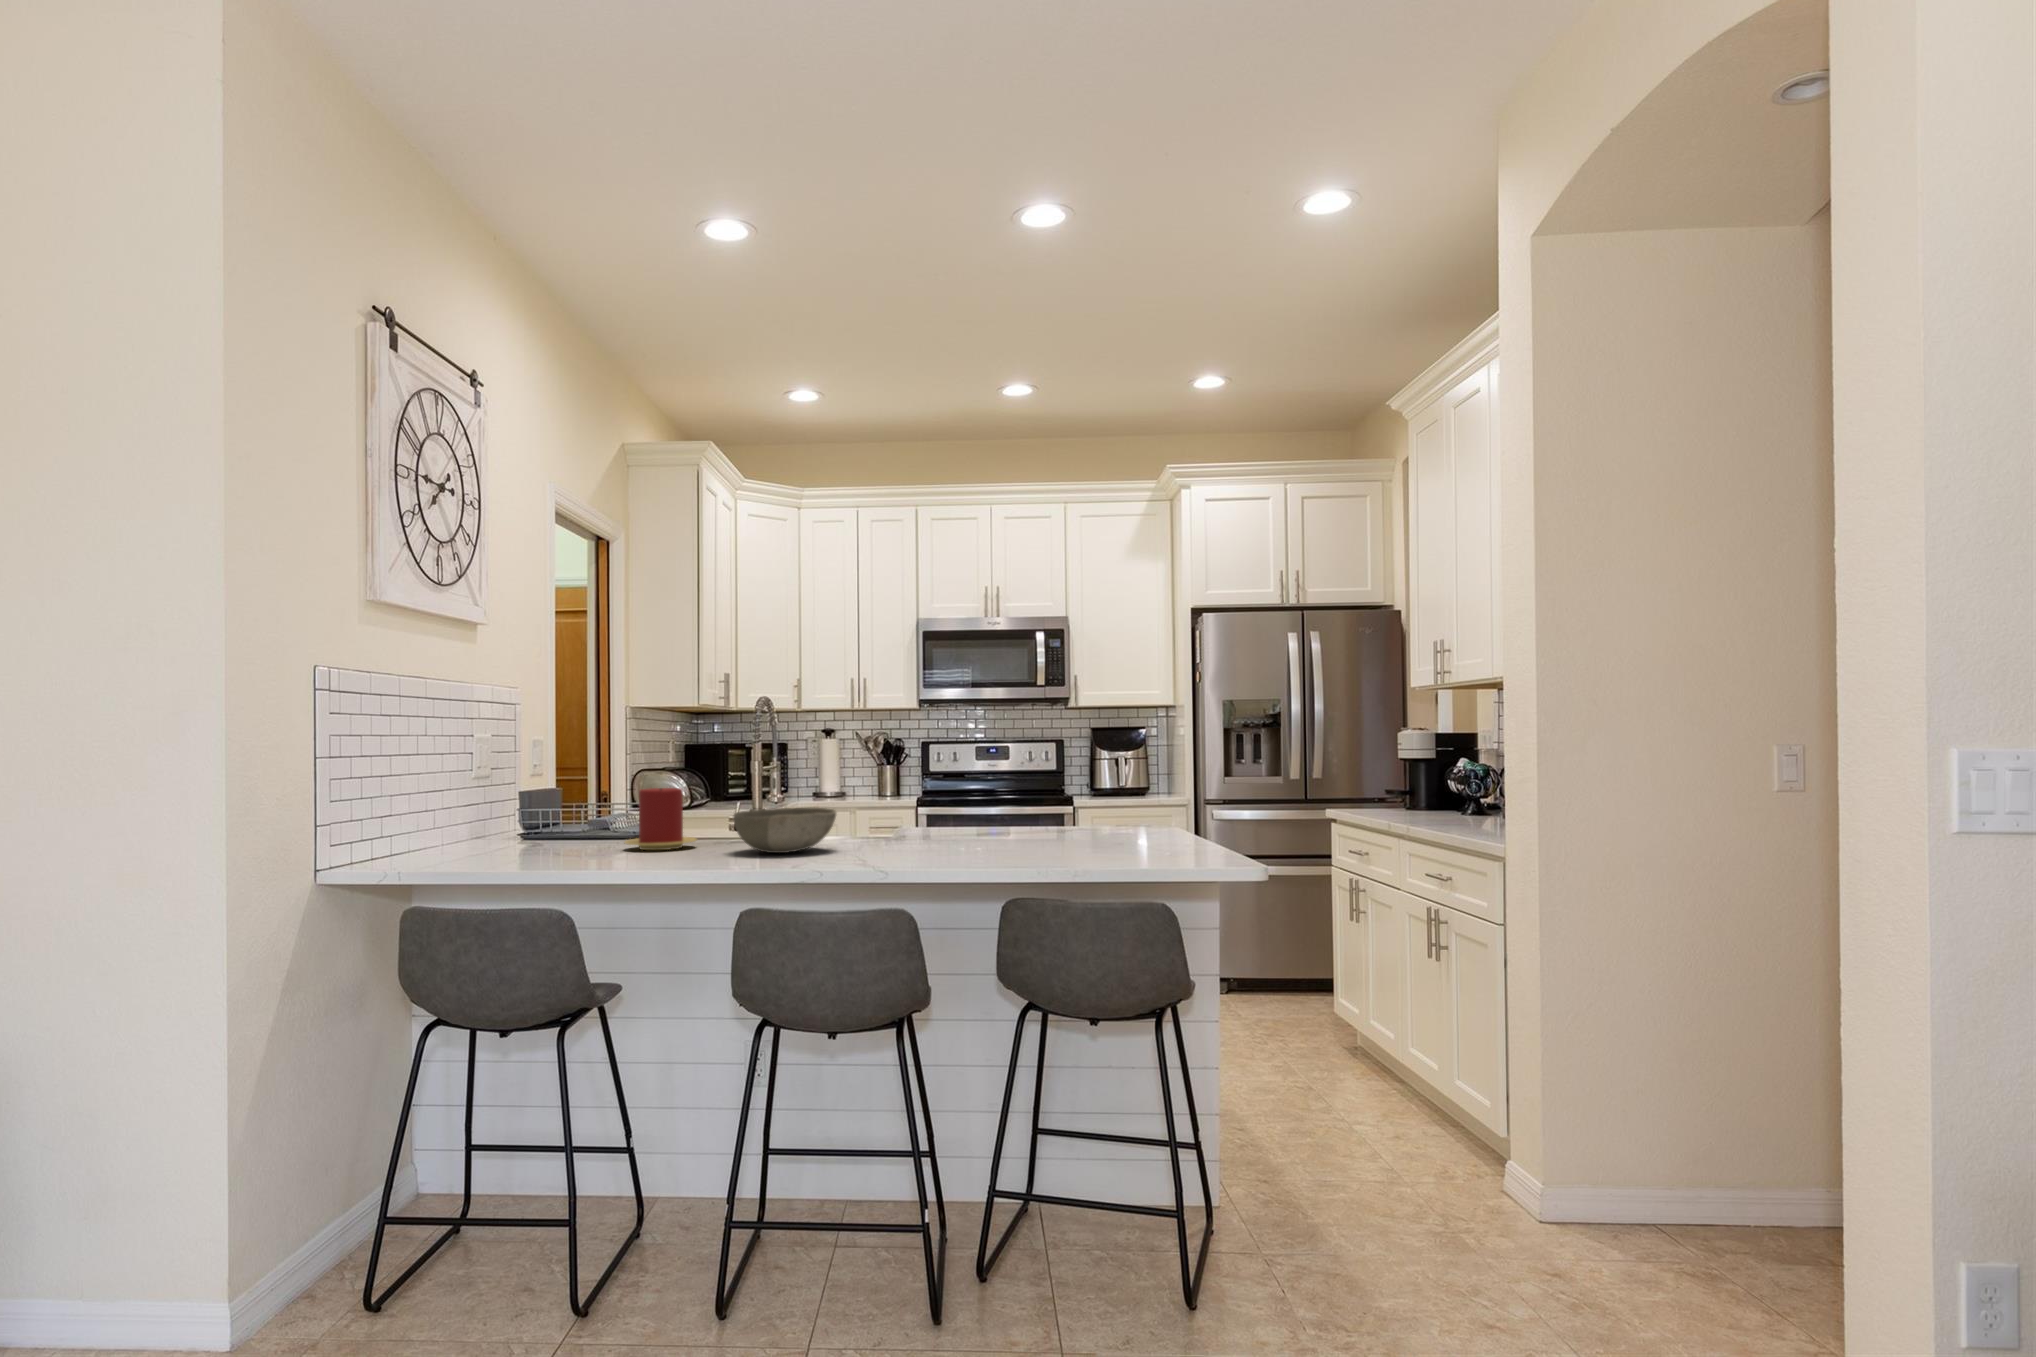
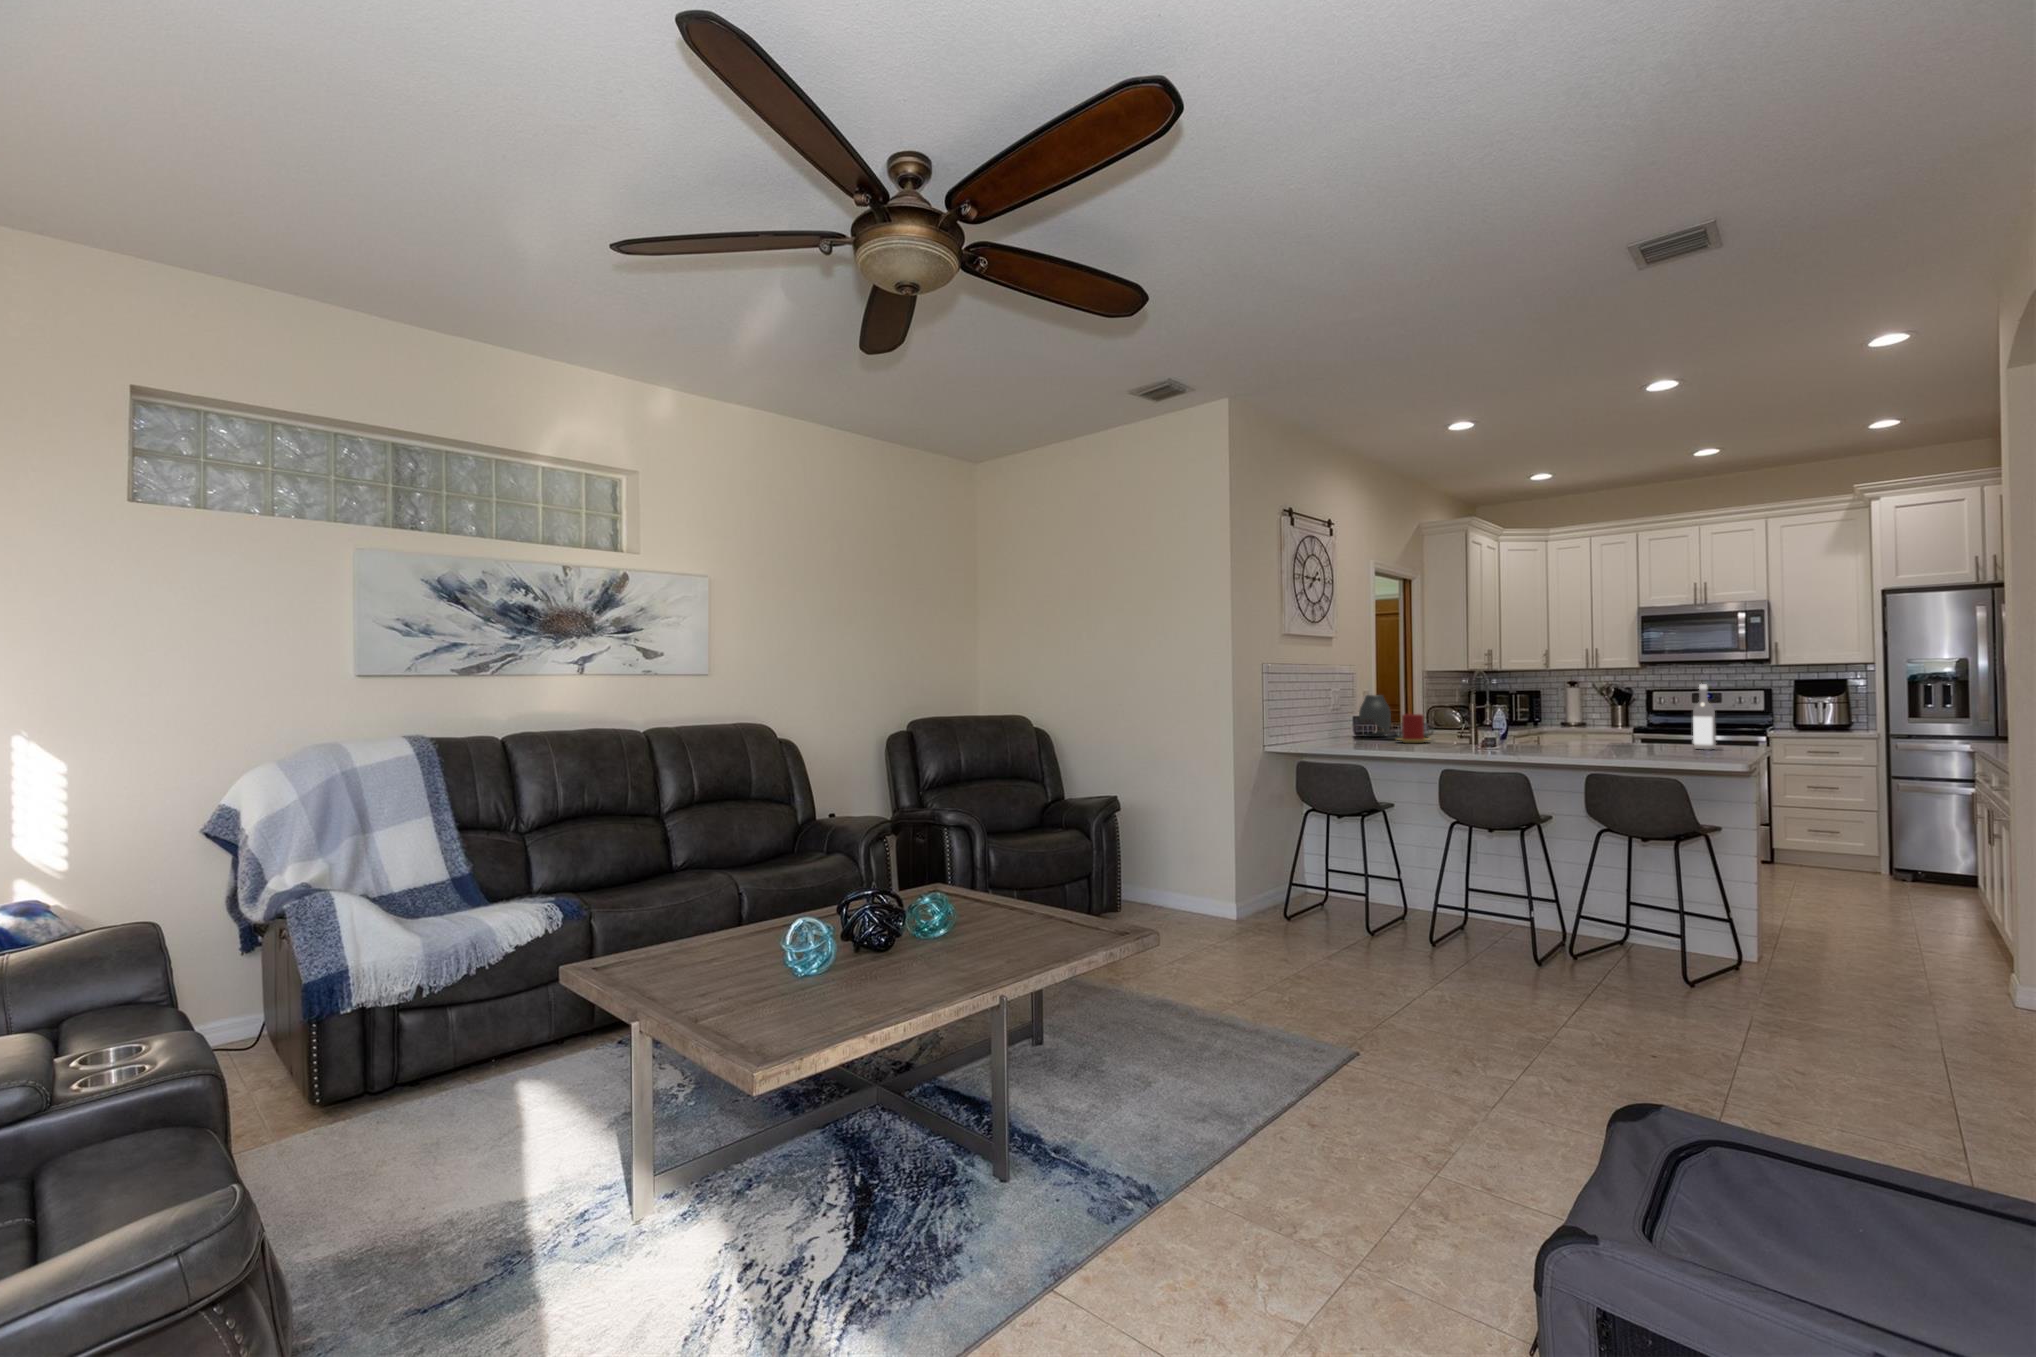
wine bottle: none [1123,725,1154,835] -> present [1693,684,1716,750]
vase: none [532,749,598,837] -> present [1359,695,1391,737]
bowl: present [734,808,836,853] -> none [1443,726,1498,747]

